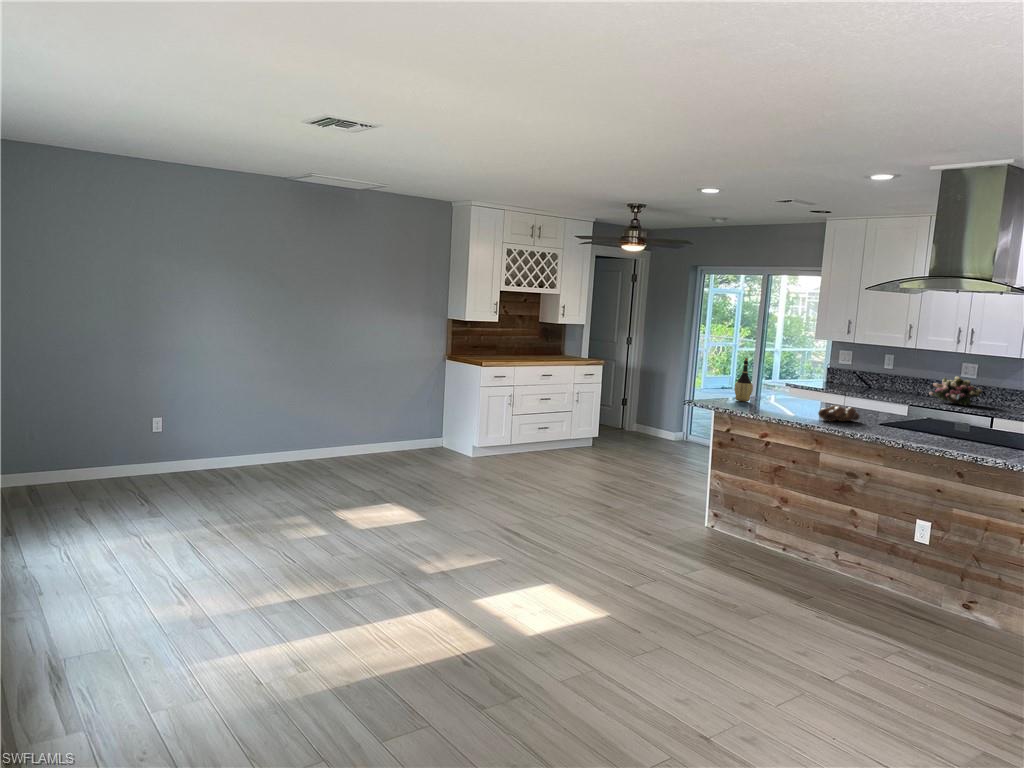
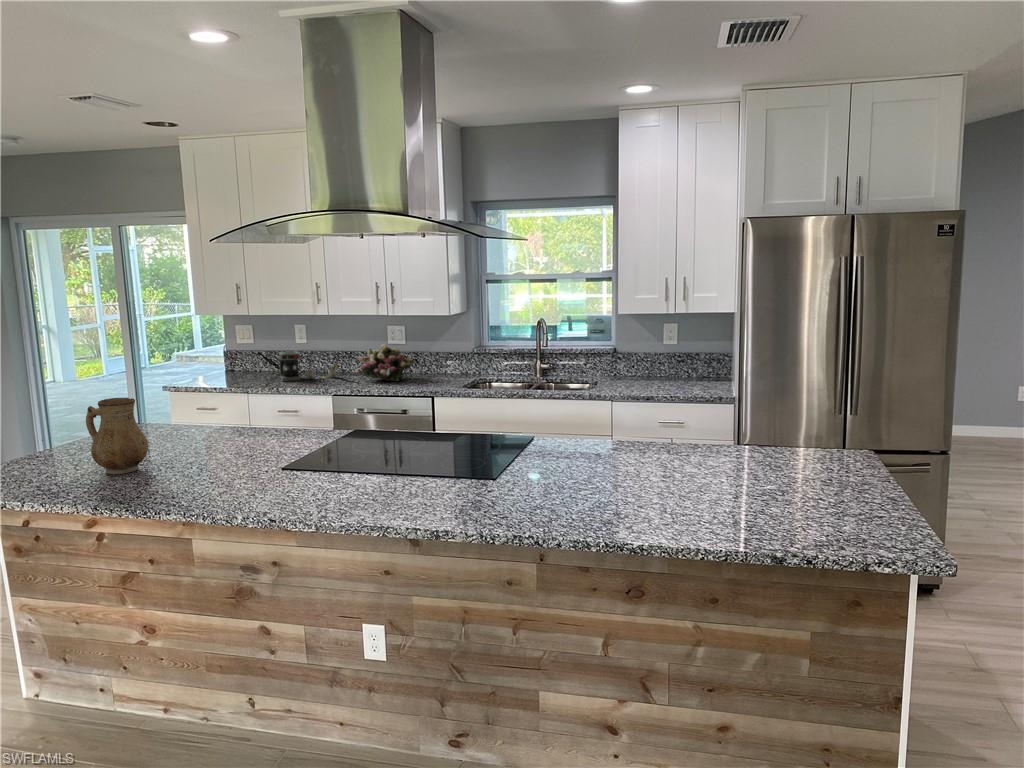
wine bottle: present [735,358,753,401] -> none [30,379,68,459]
ceramic pitcher: none [770,371,800,412] -> present [86,398,148,474]
coffee maker: none [867,372,915,397] -> present [279,351,337,382]
bread loaf: present [818,405,860,421] -> none [176,449,251,485]

